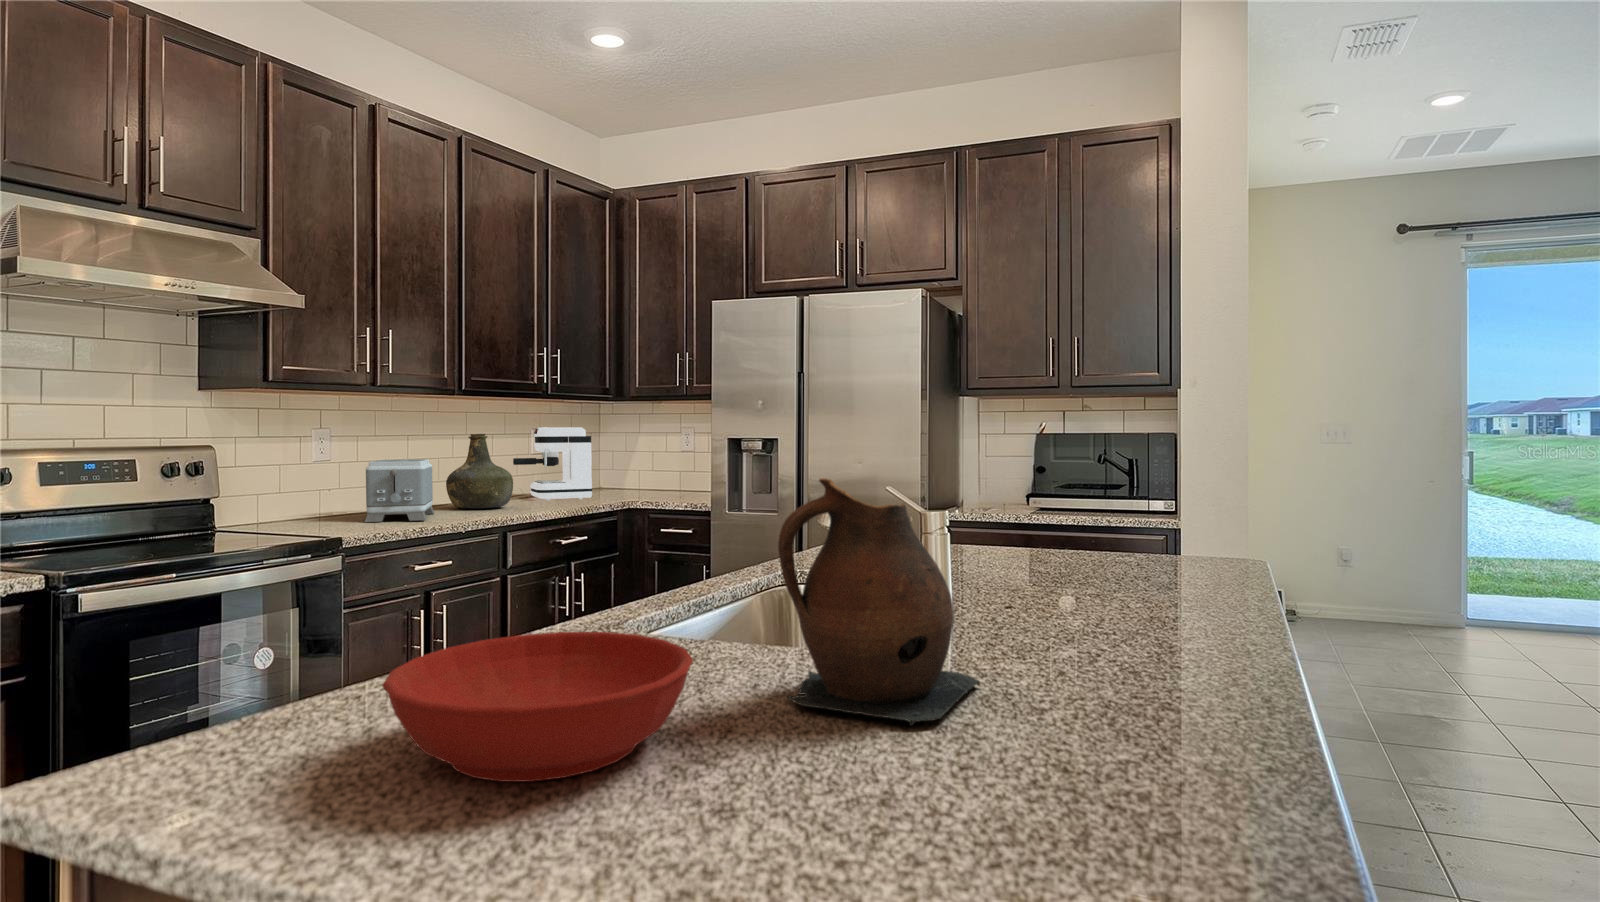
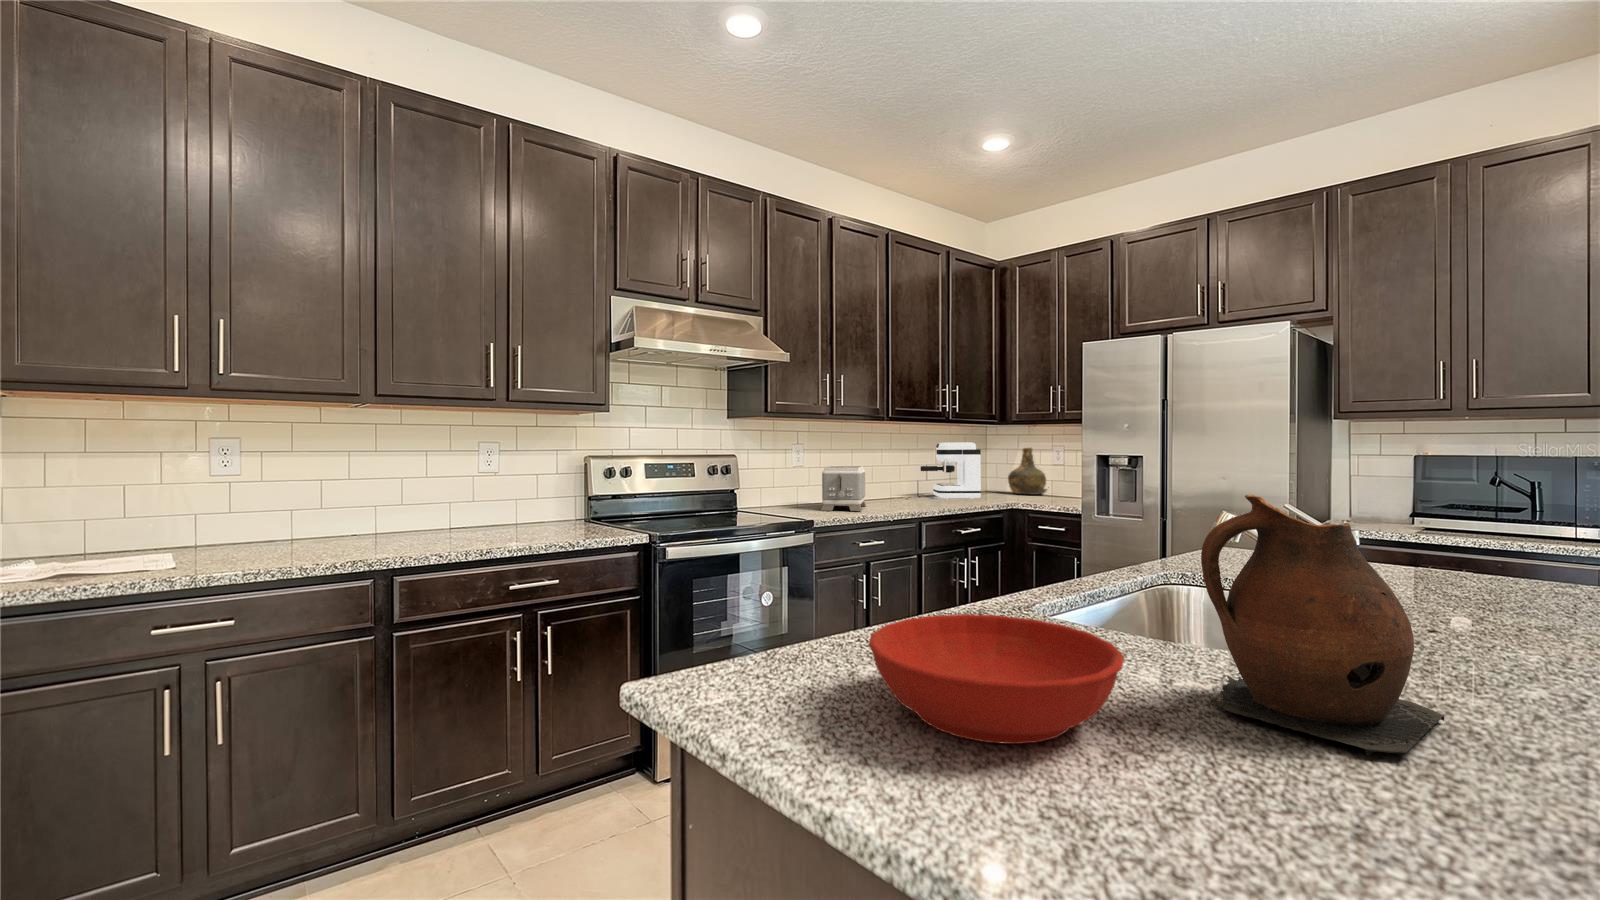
bottle: present [446,434,513,509] -> present [1008,448,1049,494]

